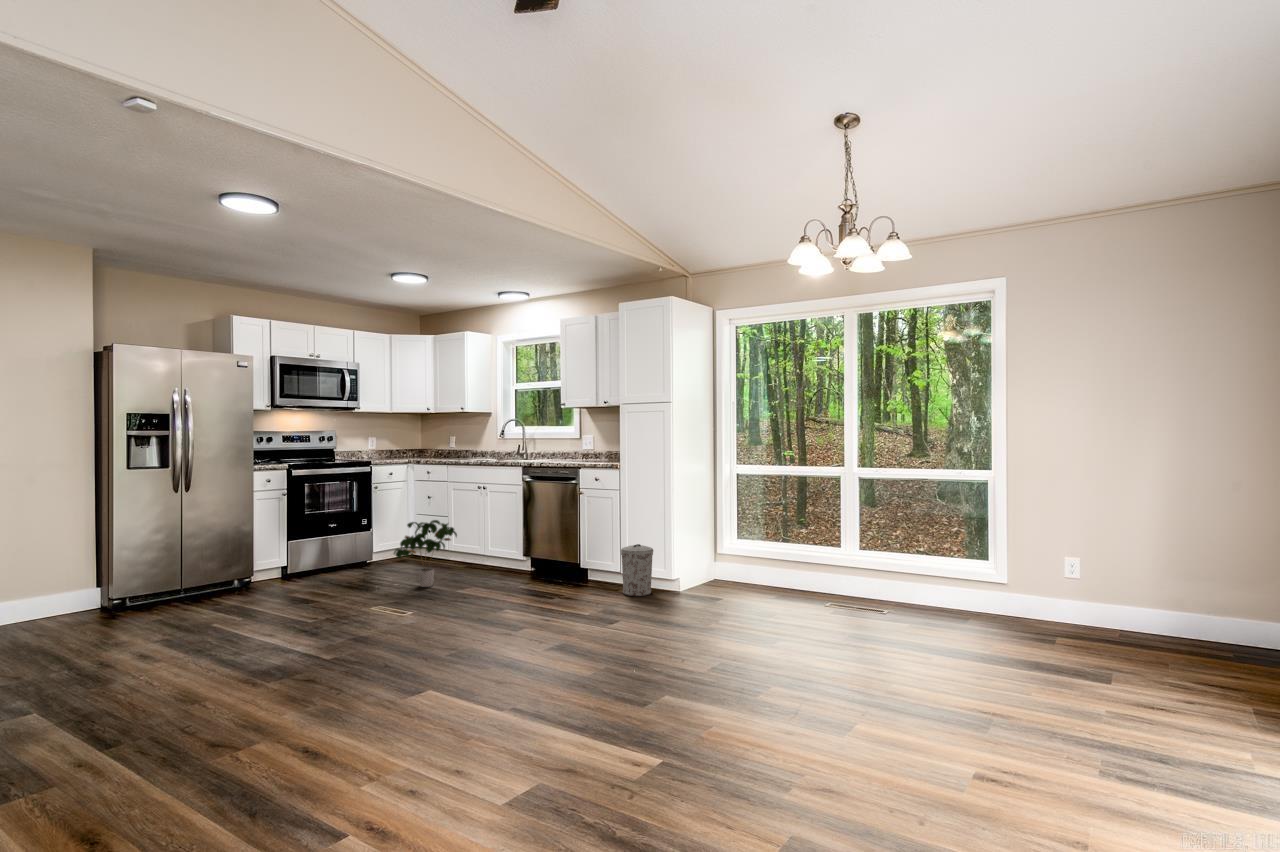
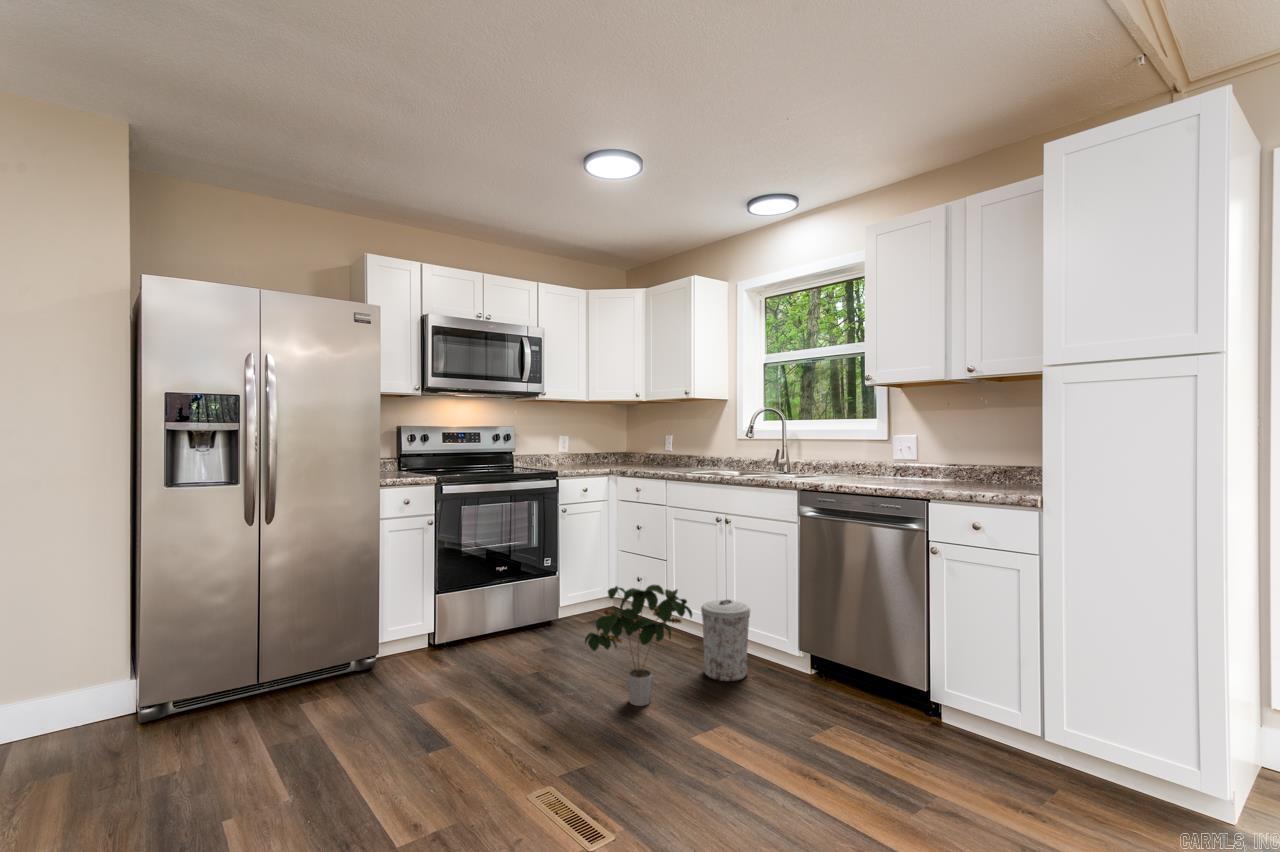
trash can: present [621,544,653,596] -> present [701,600,750,681]

